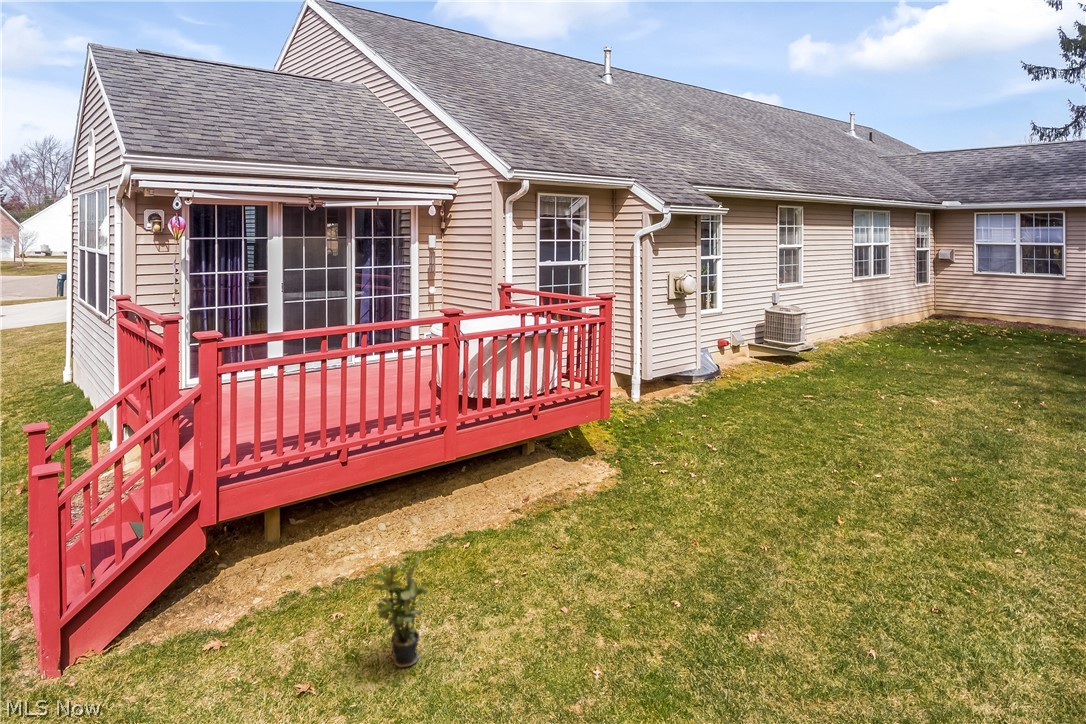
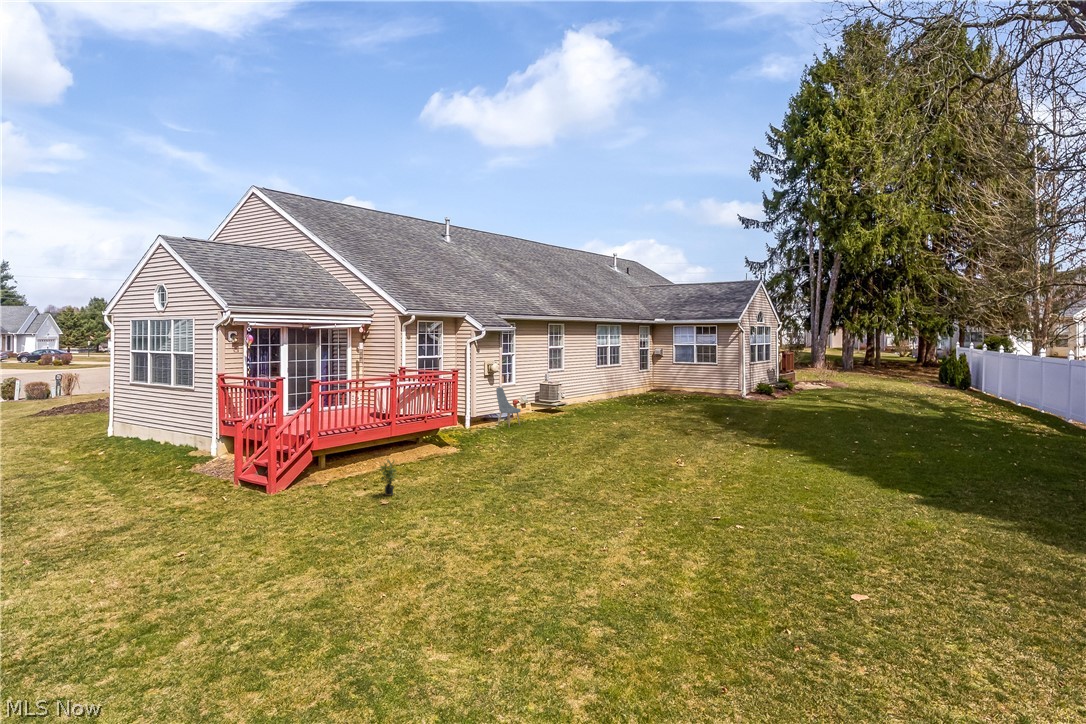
chair: none [690,320,737,397] -> present [496,387,521,427]

